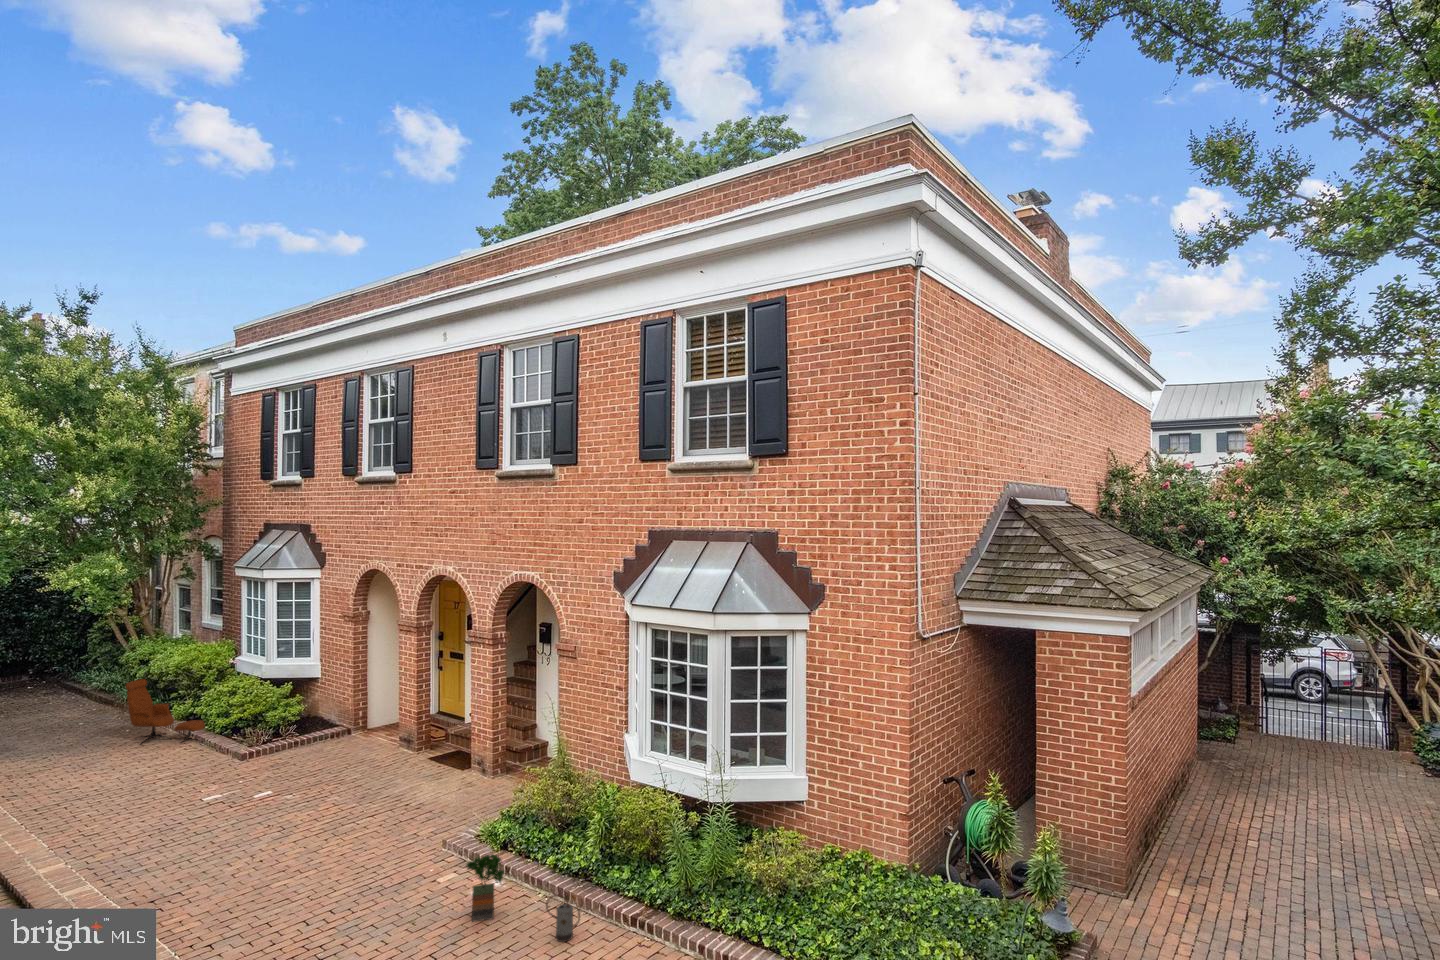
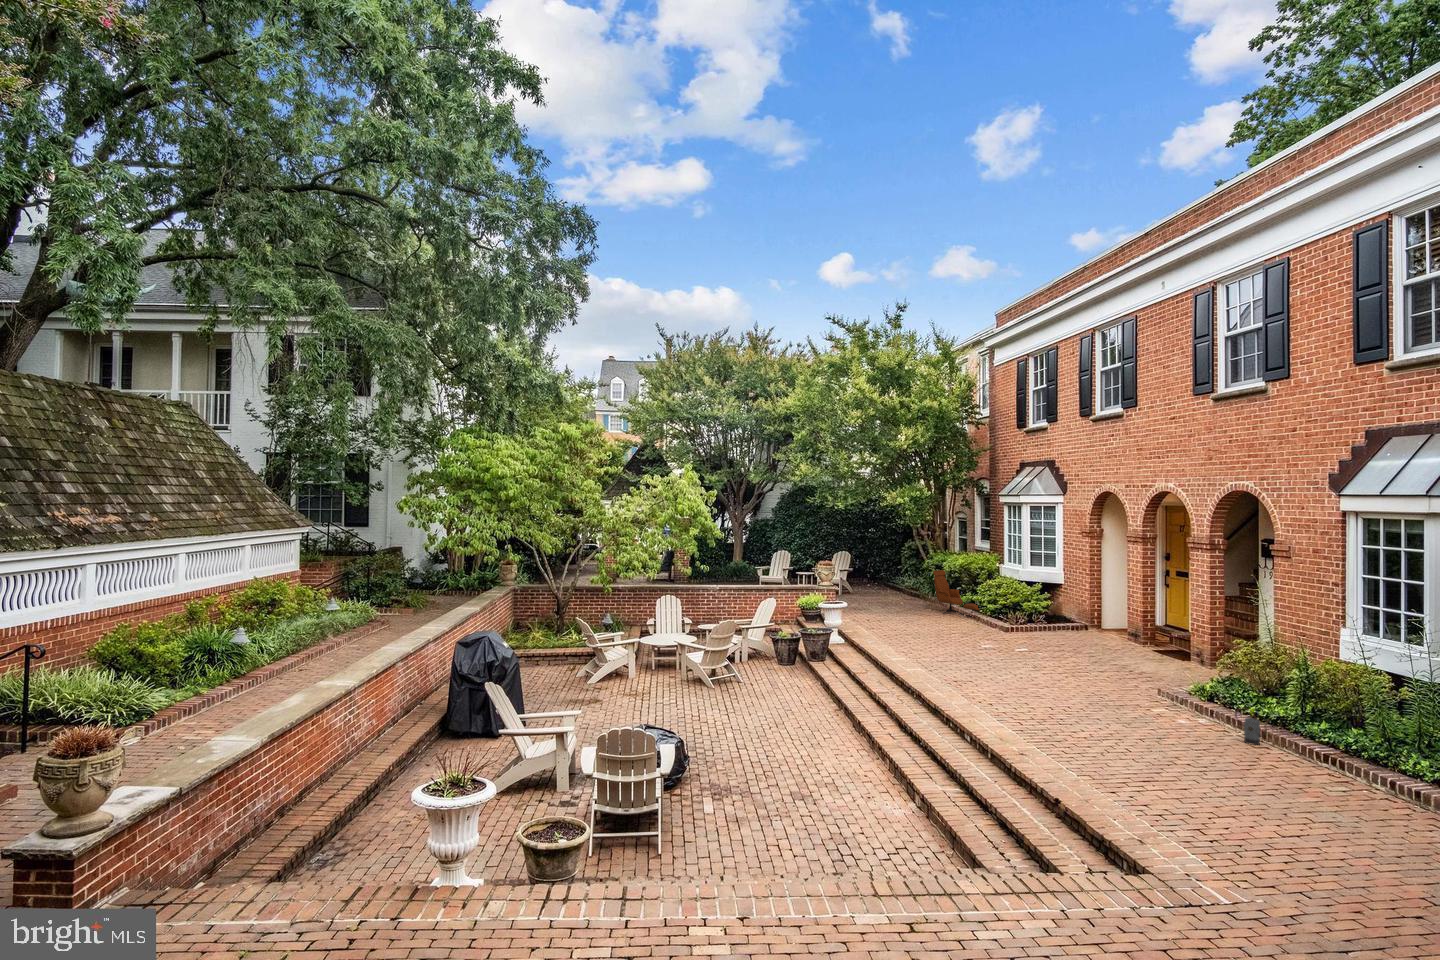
potted tree: present [466,854,505,922] -> none [1169,675,1204,724]

